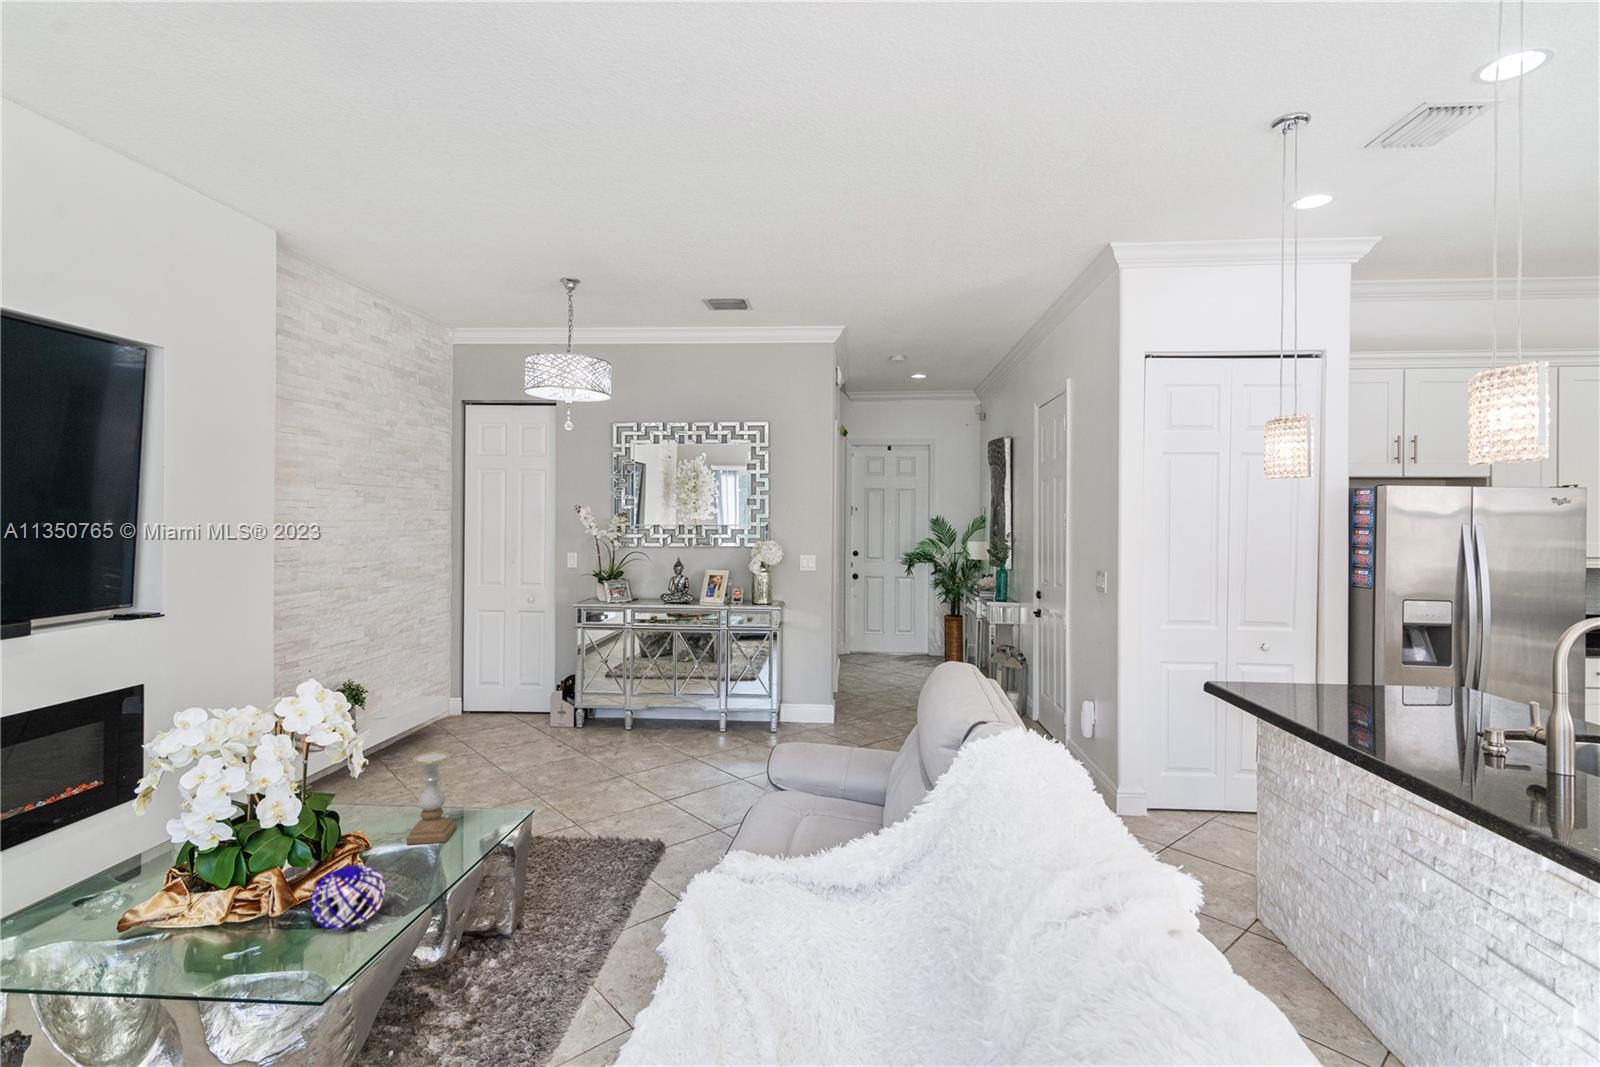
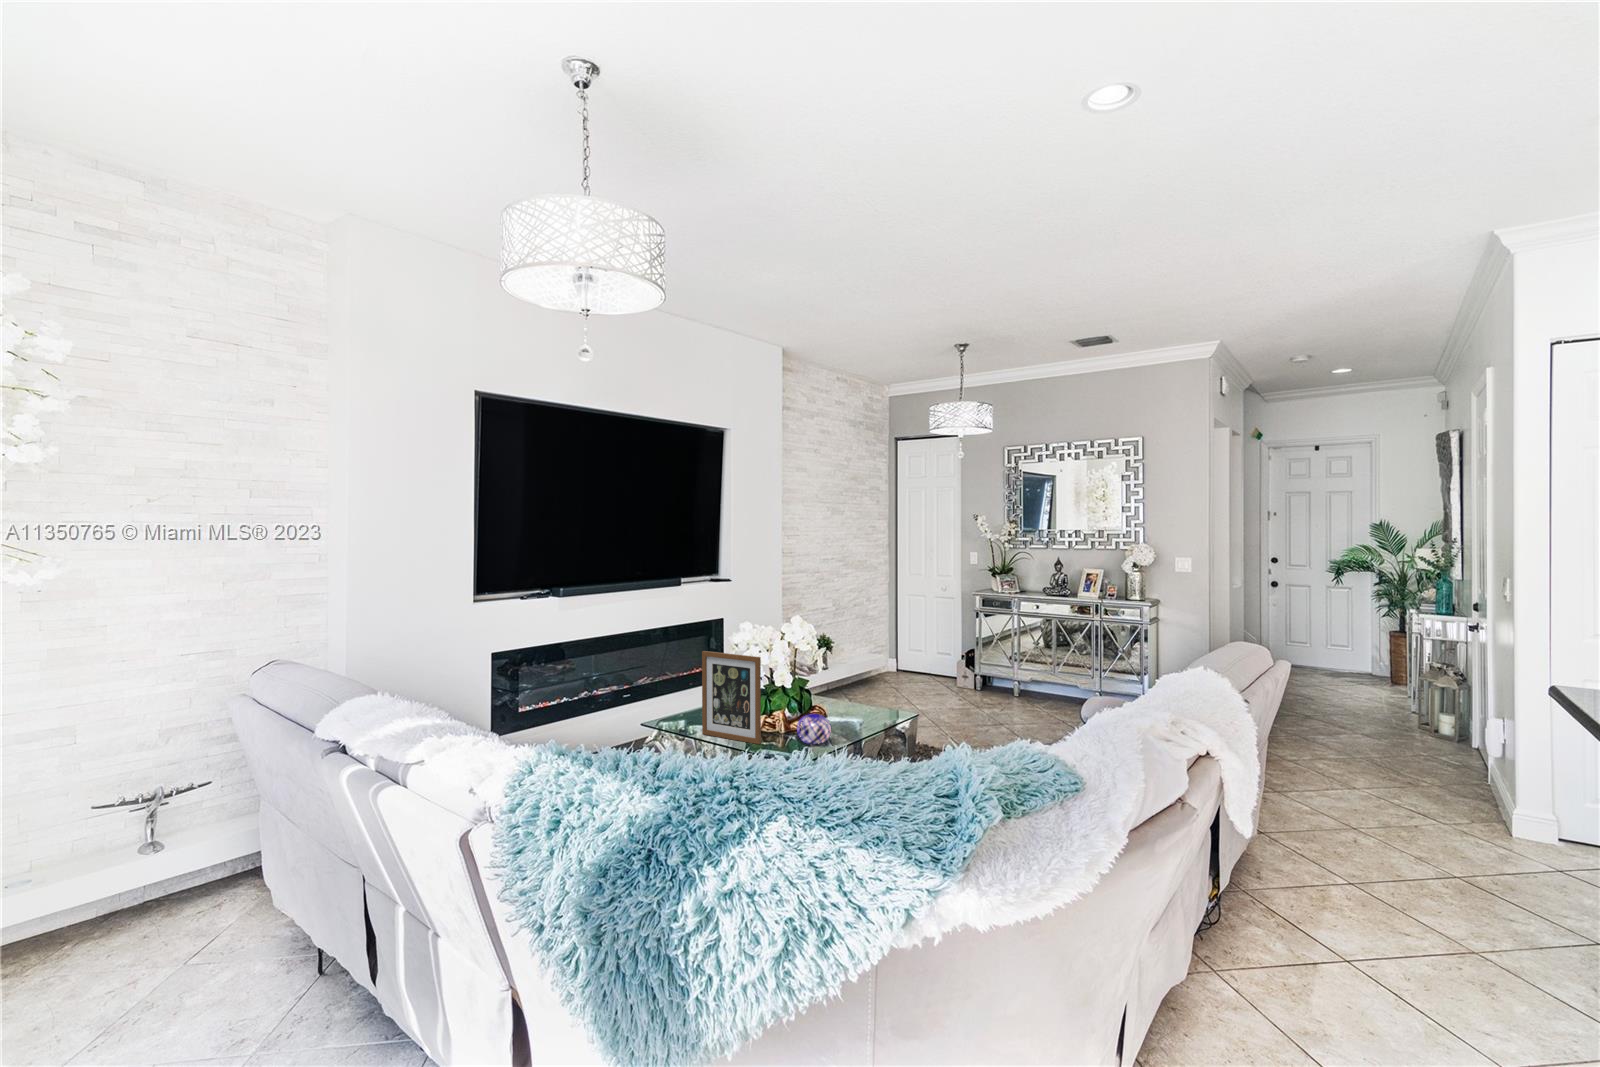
candle holder: present [407,752,456,844] -> none [845,668,872,722]
picture frame: none [67,782,224,962] -> present [702,651,761,744]

